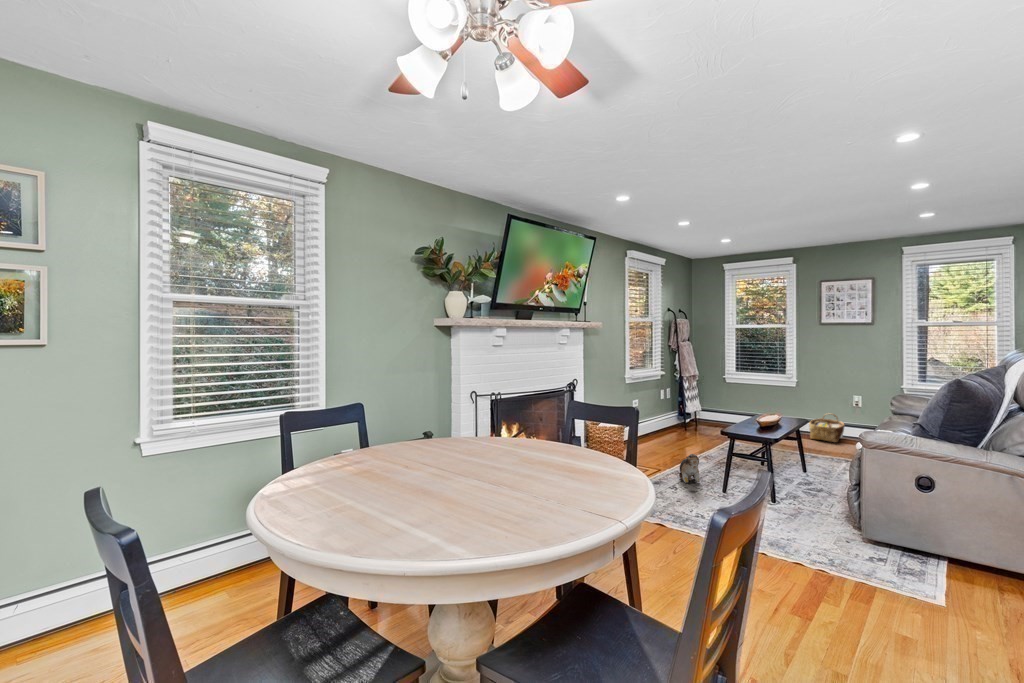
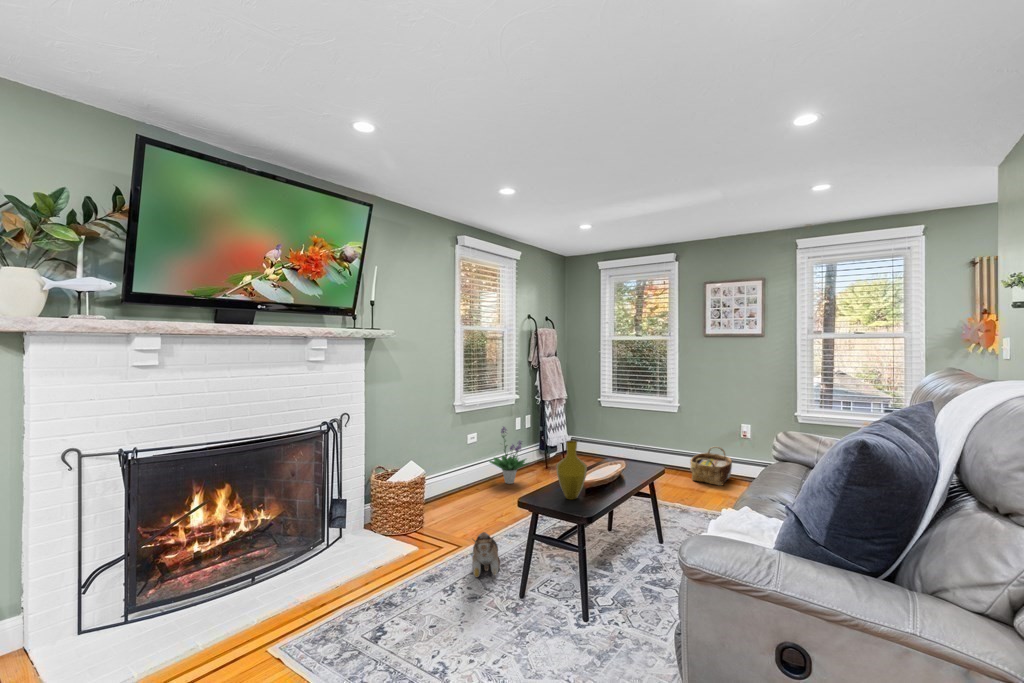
vase: none [745,394,766,431] -> present [556,440,587,499]
potted plant: none [647,395,681,439] -> present [489,427,529,484]

